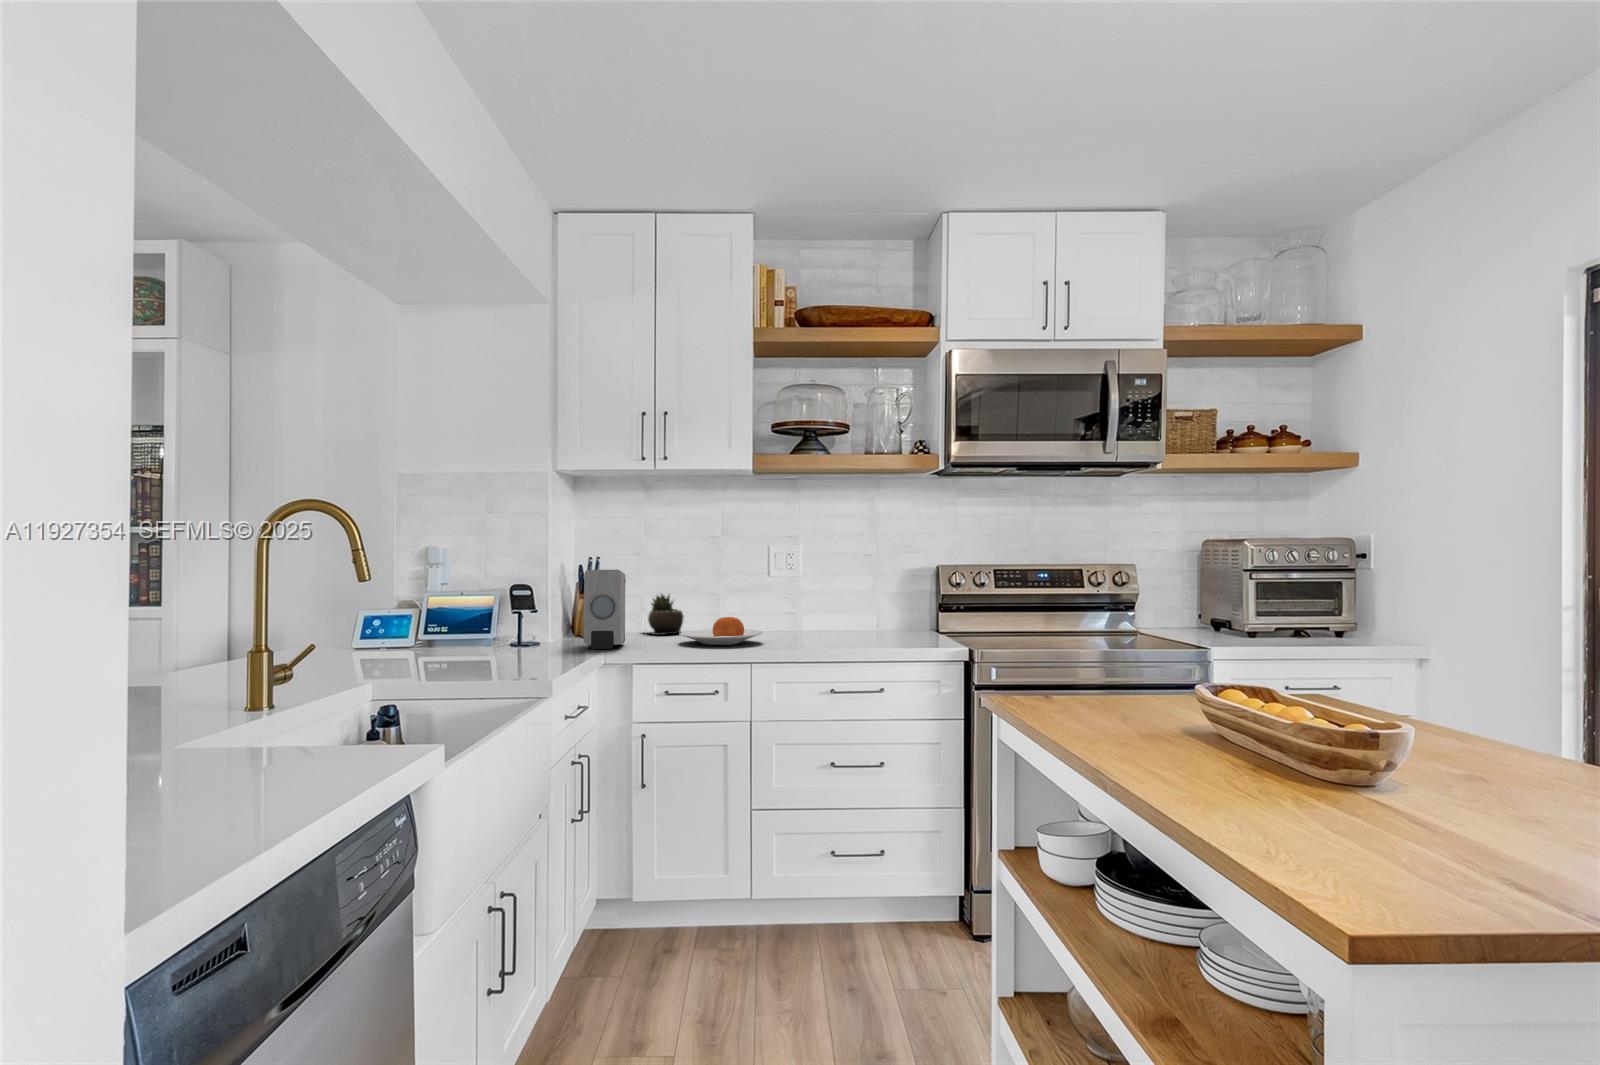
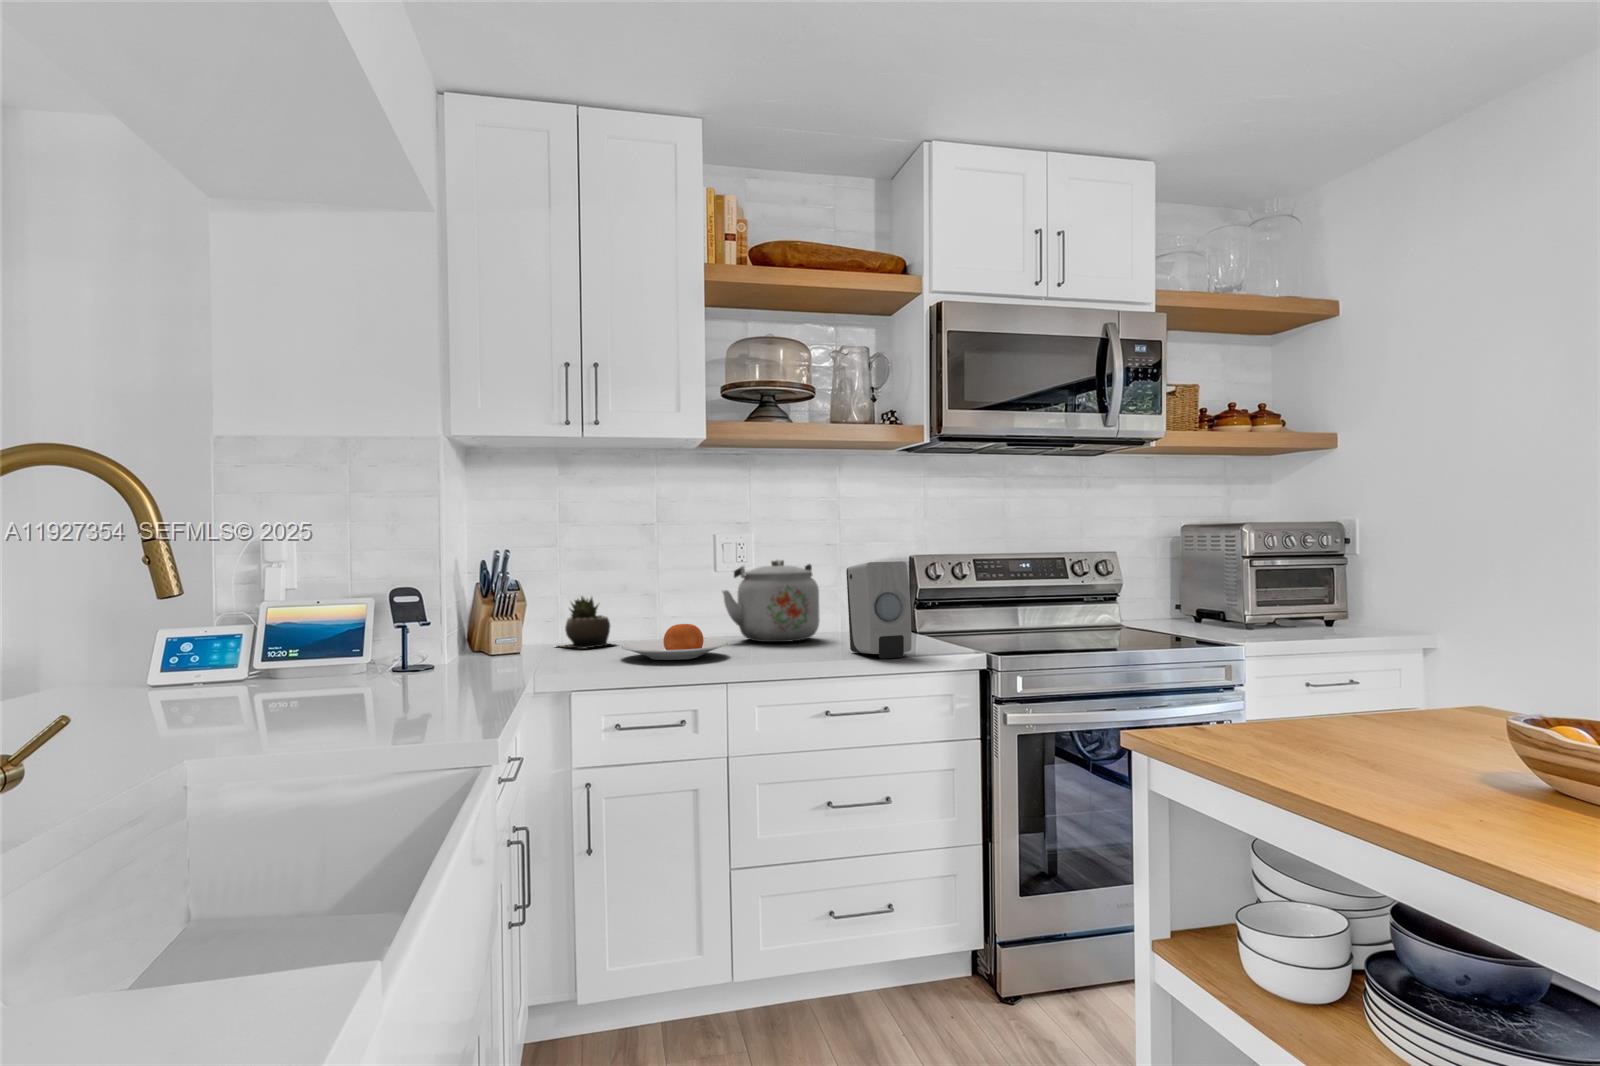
kettle: none [772,566,855,635] -> present [722,559,820,642]
soap dispenser: present [584,570,626,649] -> present [846,561,911,658]

